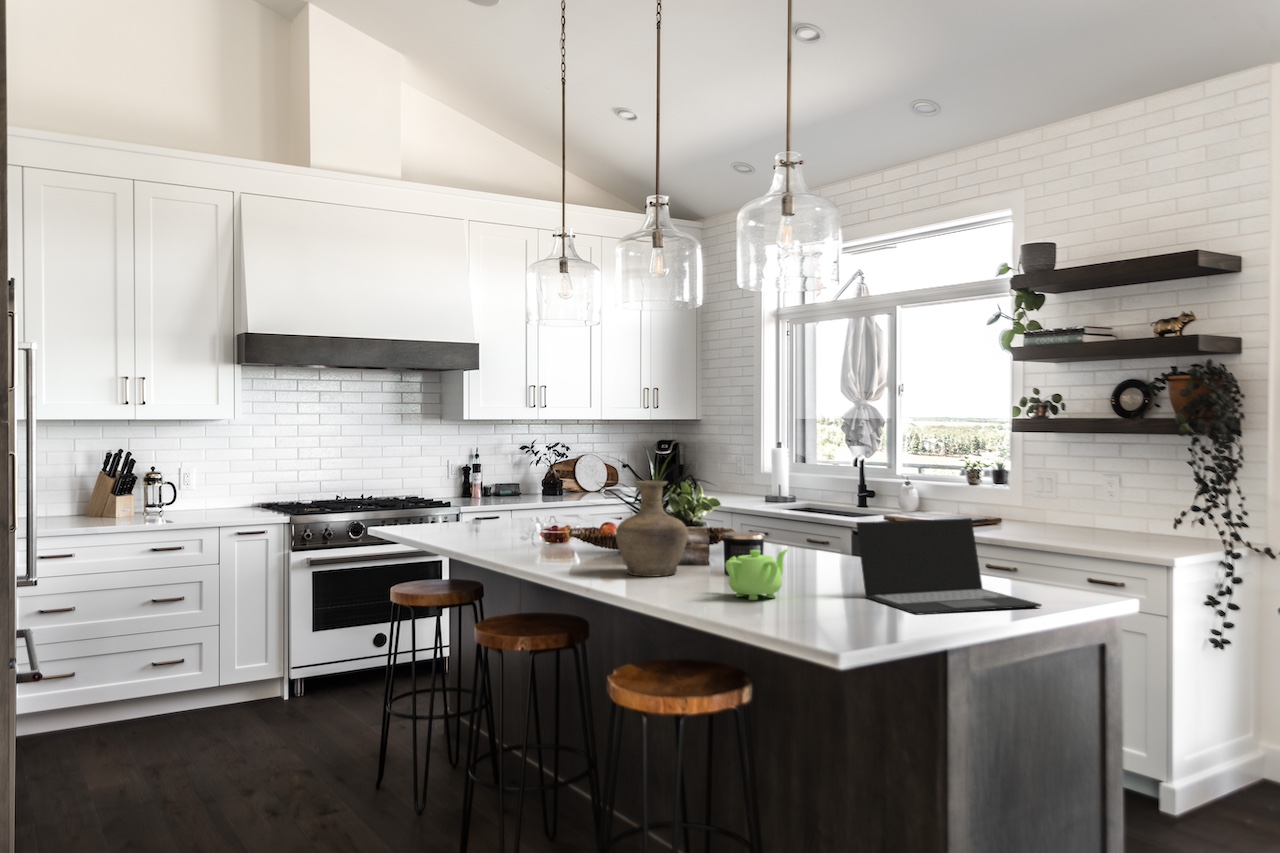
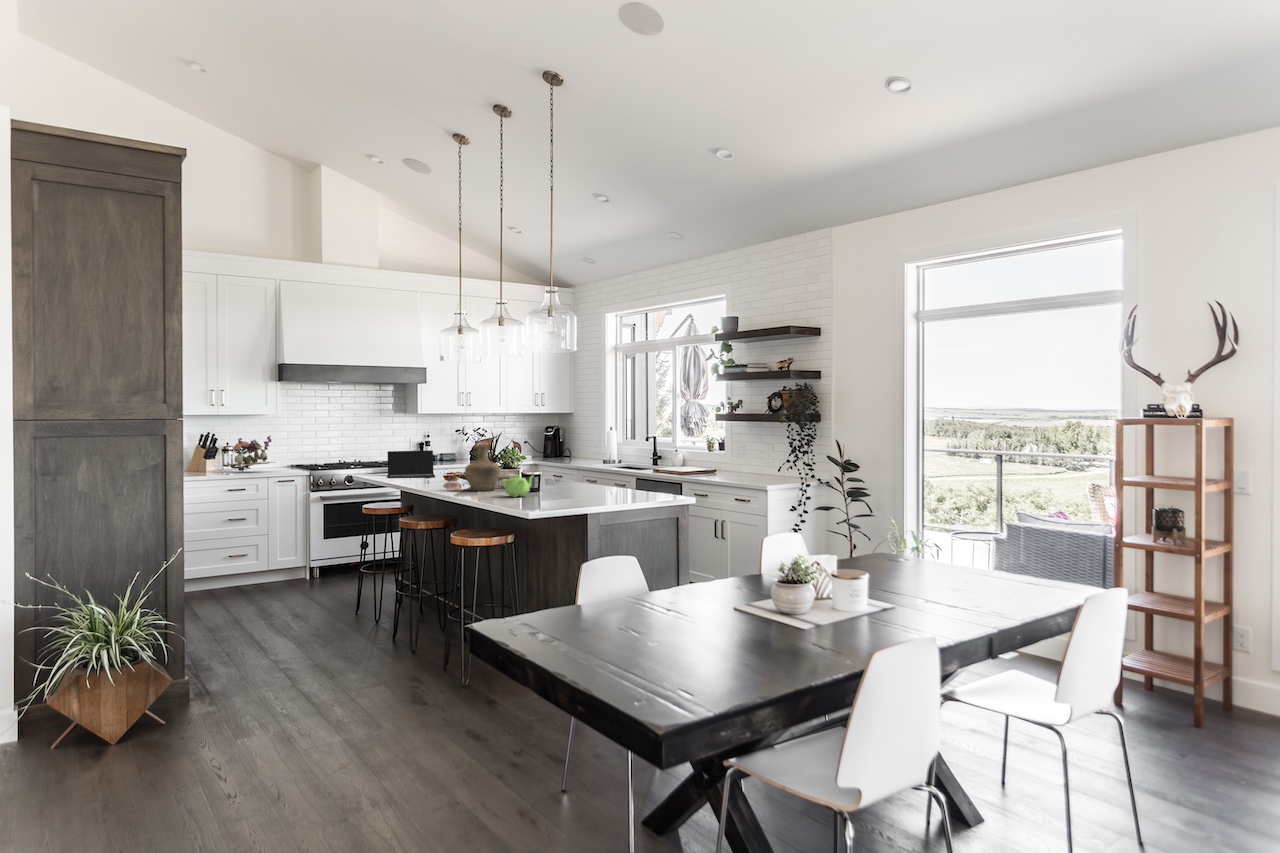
flower arrangement: none [144,455,233,519] -> present [226,436,272,472]
laptop: present [856,518,1041,615] -> present [388,450,435,478]

